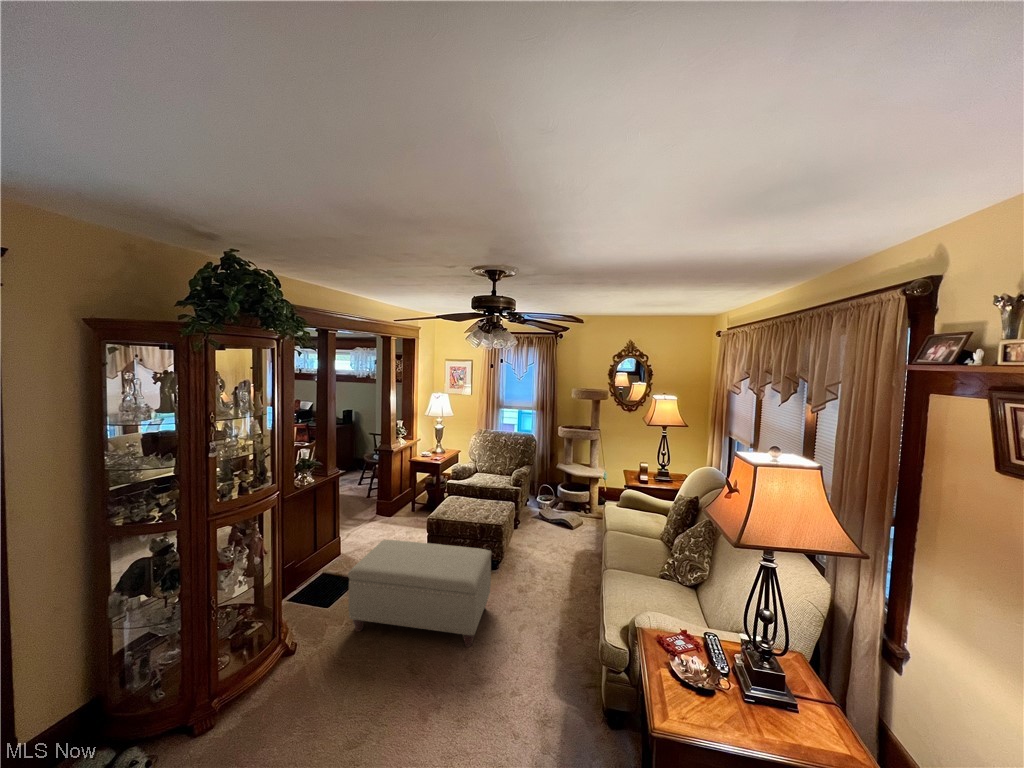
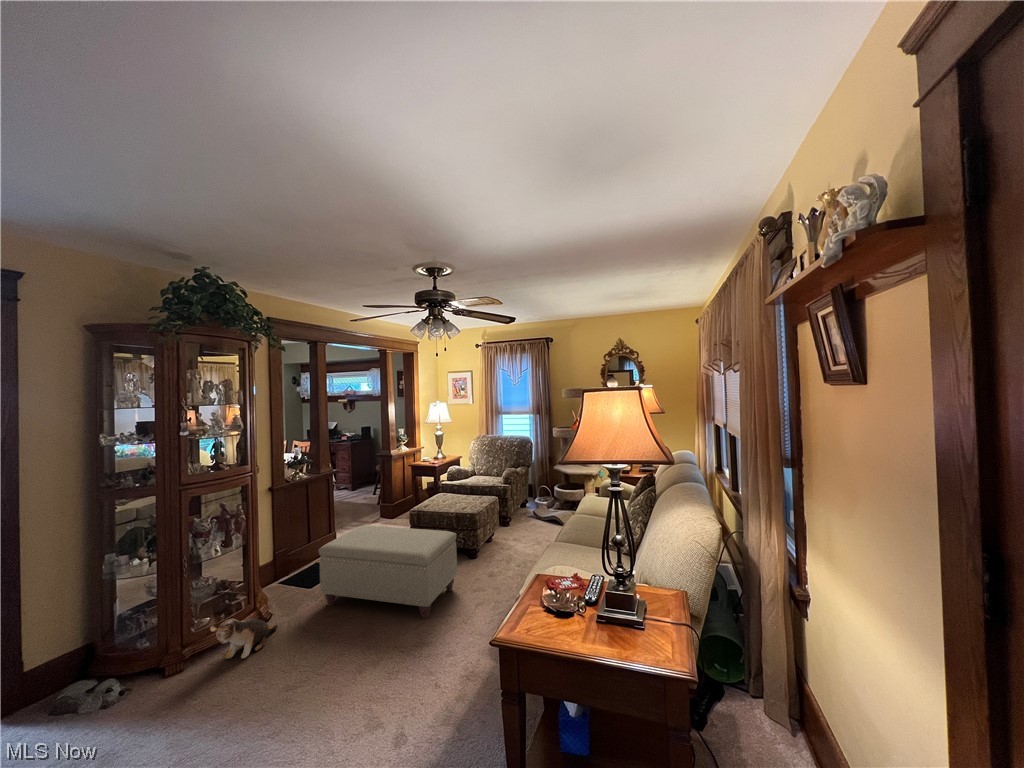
plush toy: none [246,658,308,708] -> present [210,618,278,659]

